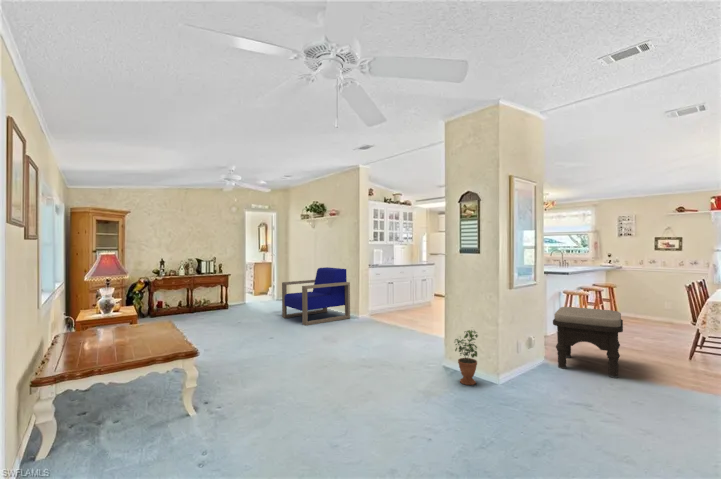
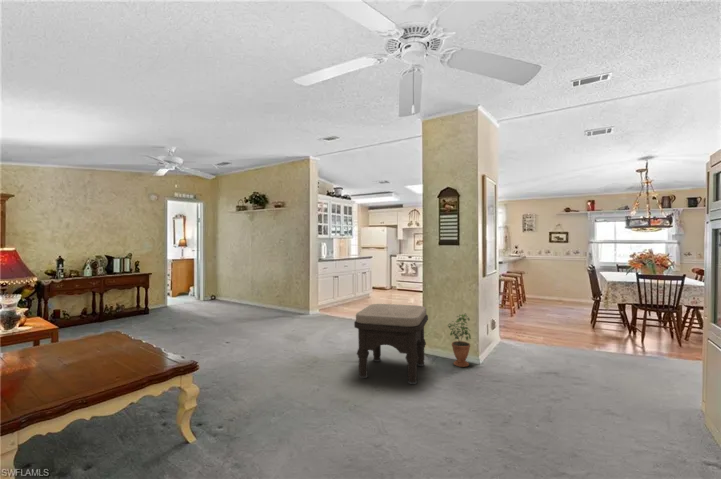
armchair: present [282,267,350,326] -> none [223,262,301,325]
ottoman: present [553,307,623,378] -> present [354,304,428,384]

